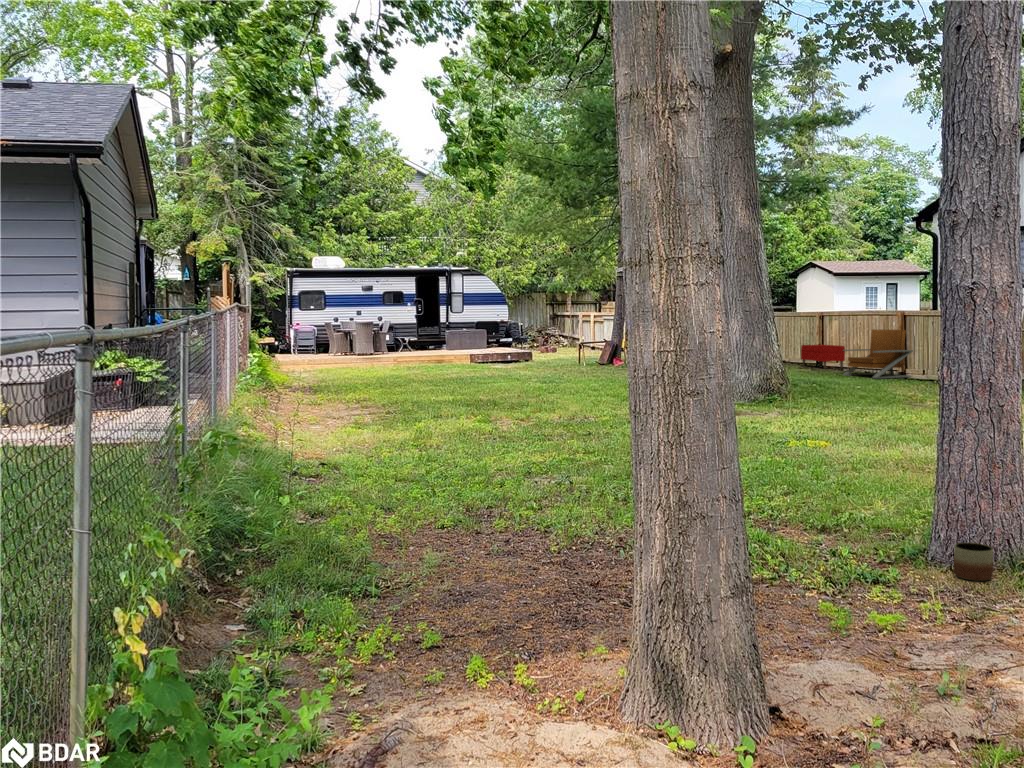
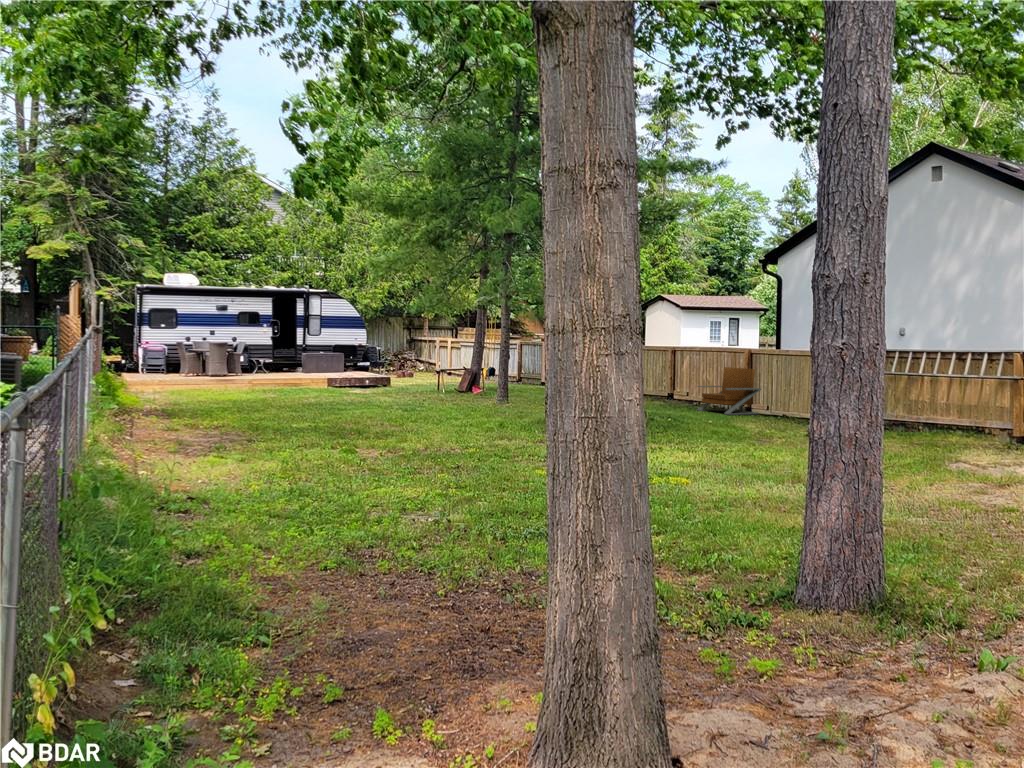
bench: present [801,345,845,369] -> none [657,379,699,403]
planter: present [954,543,993,581] -> none [820,587,855,623]

